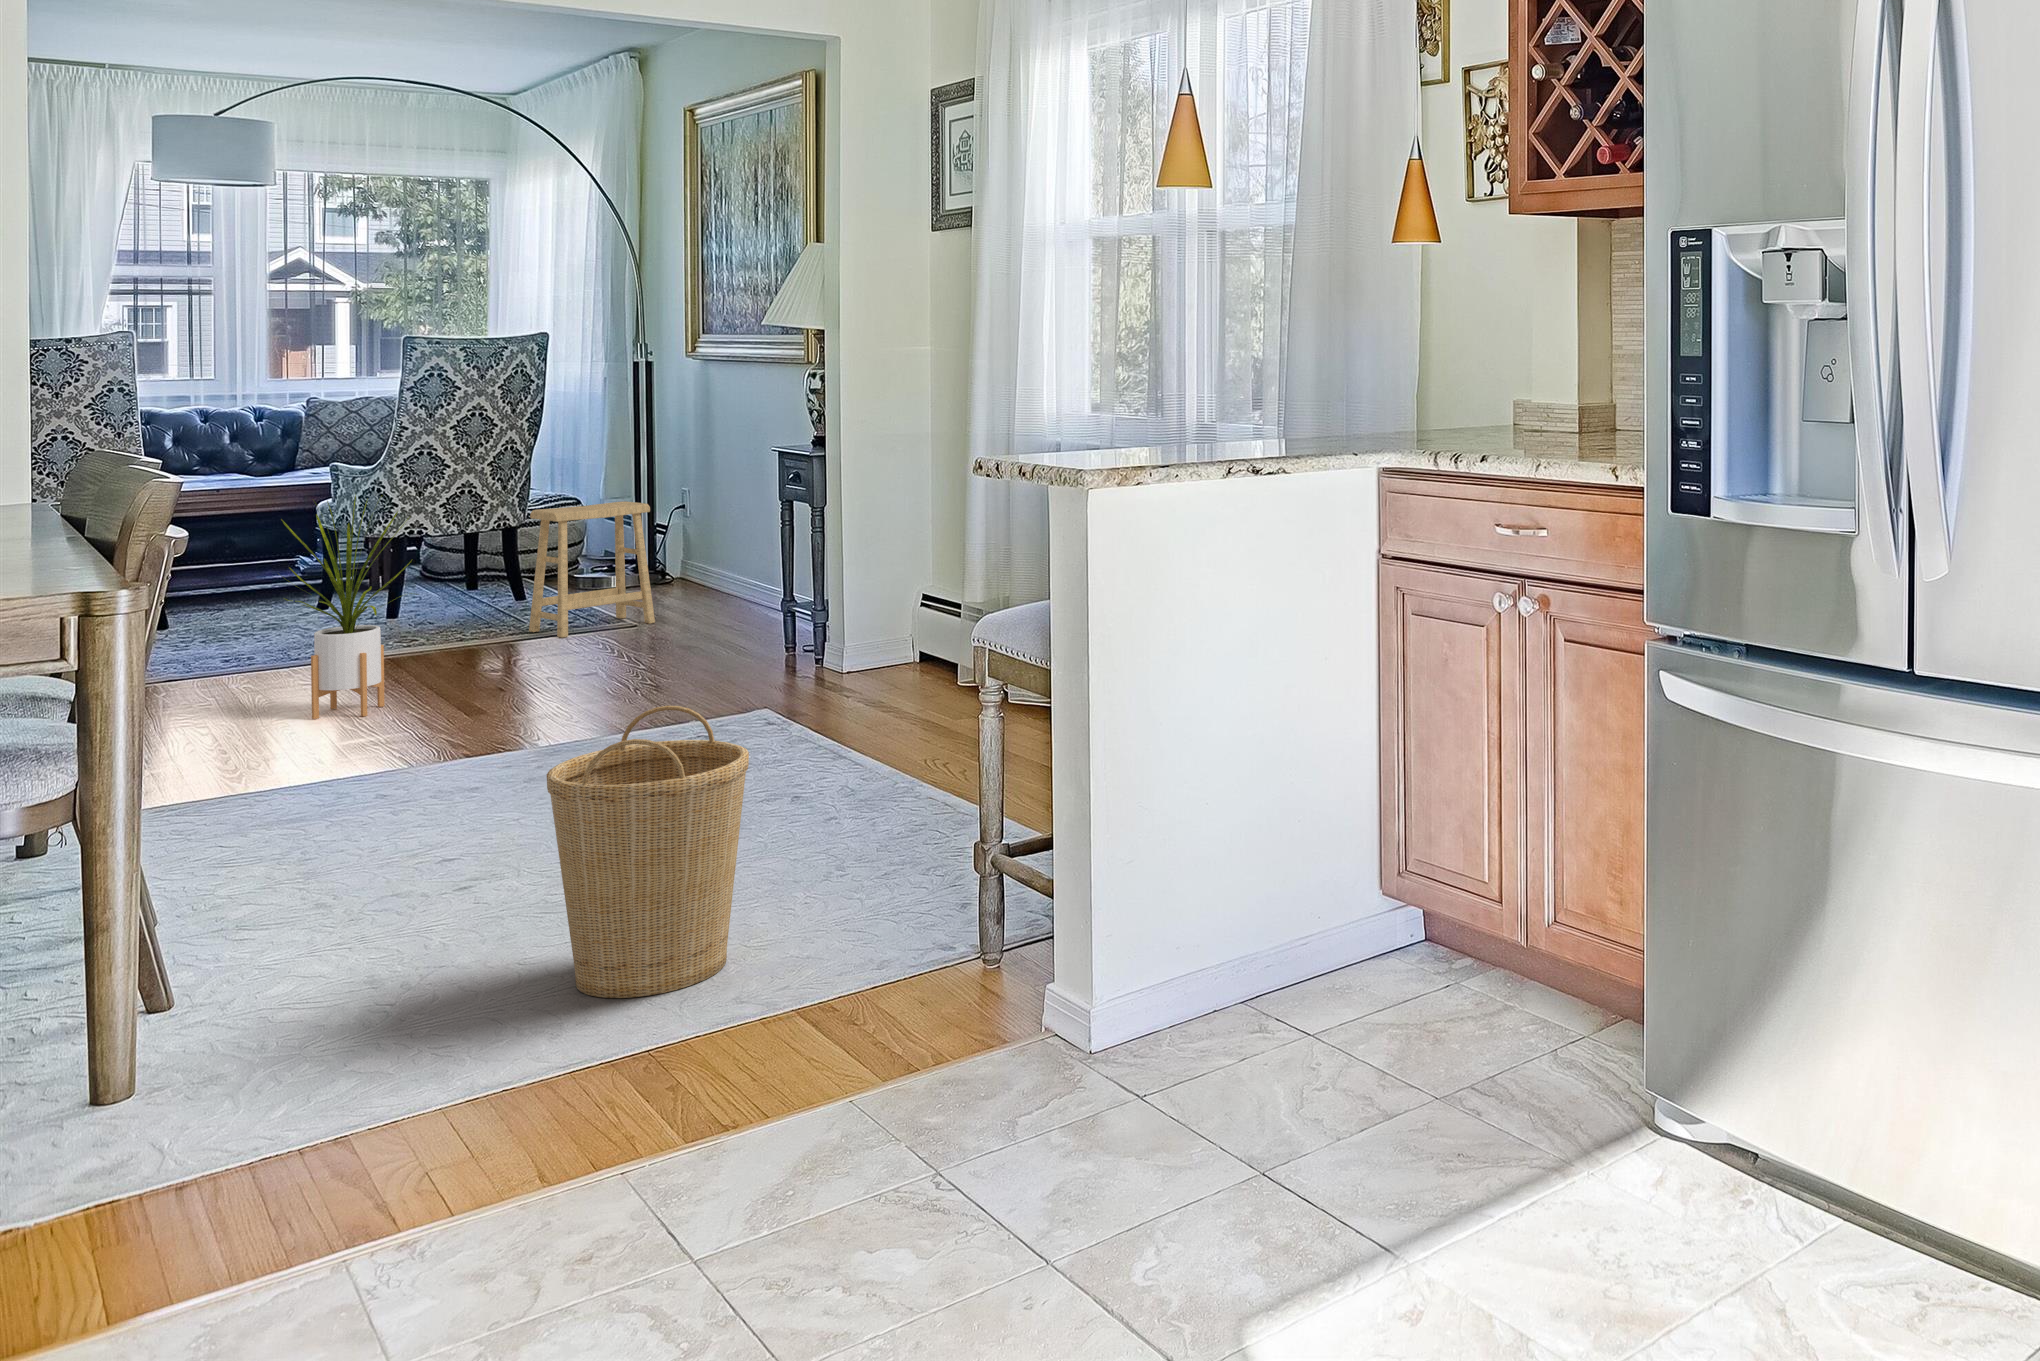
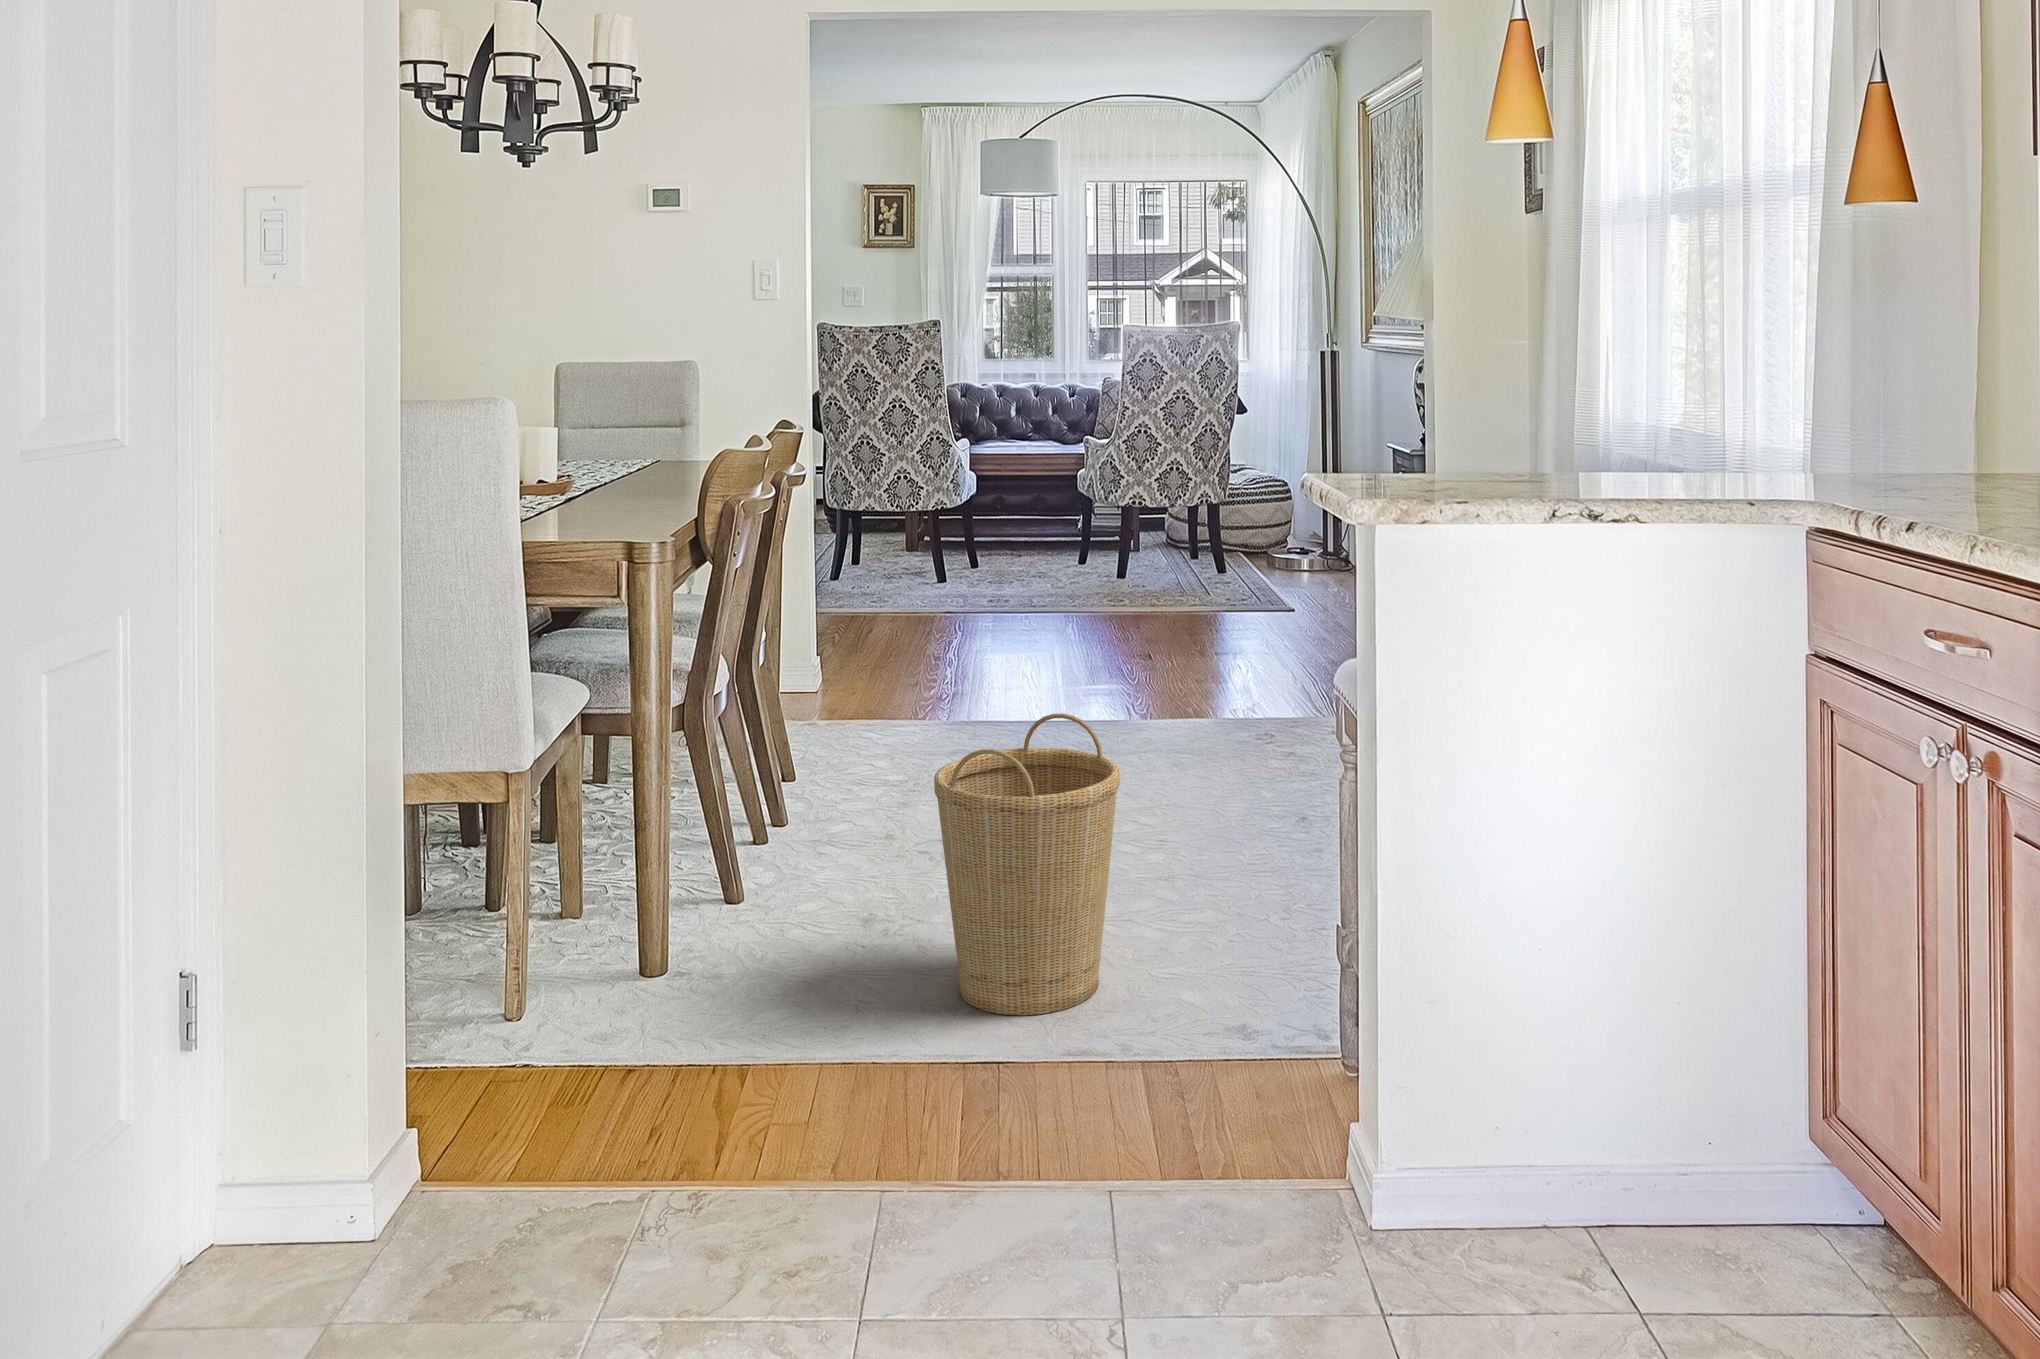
house plant: present [282,495,412,719] -> none [975,468,1076,662]
footstool: present [529,501,655,638] -> none [1203,485,1303,606]

